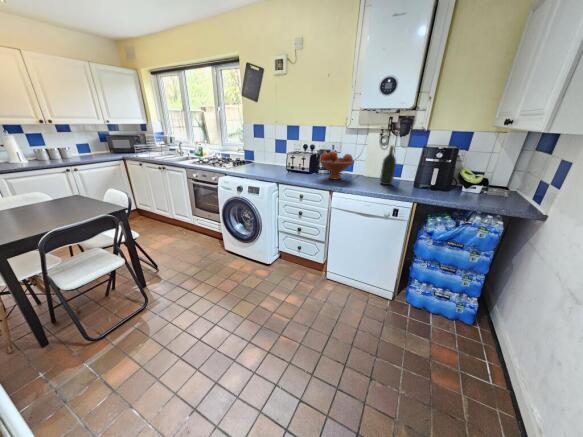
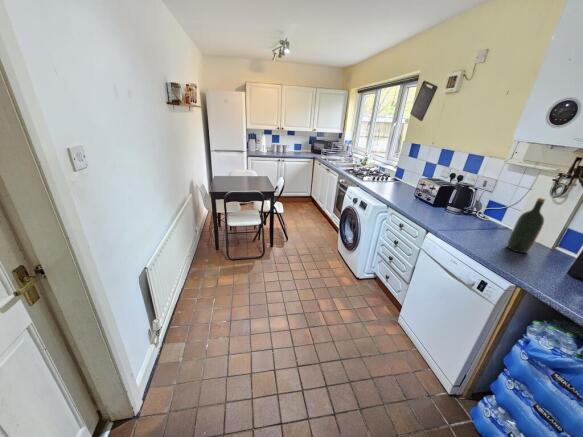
fruit bowl: present [319,151,354,179] -> none [436,186,487,222]

